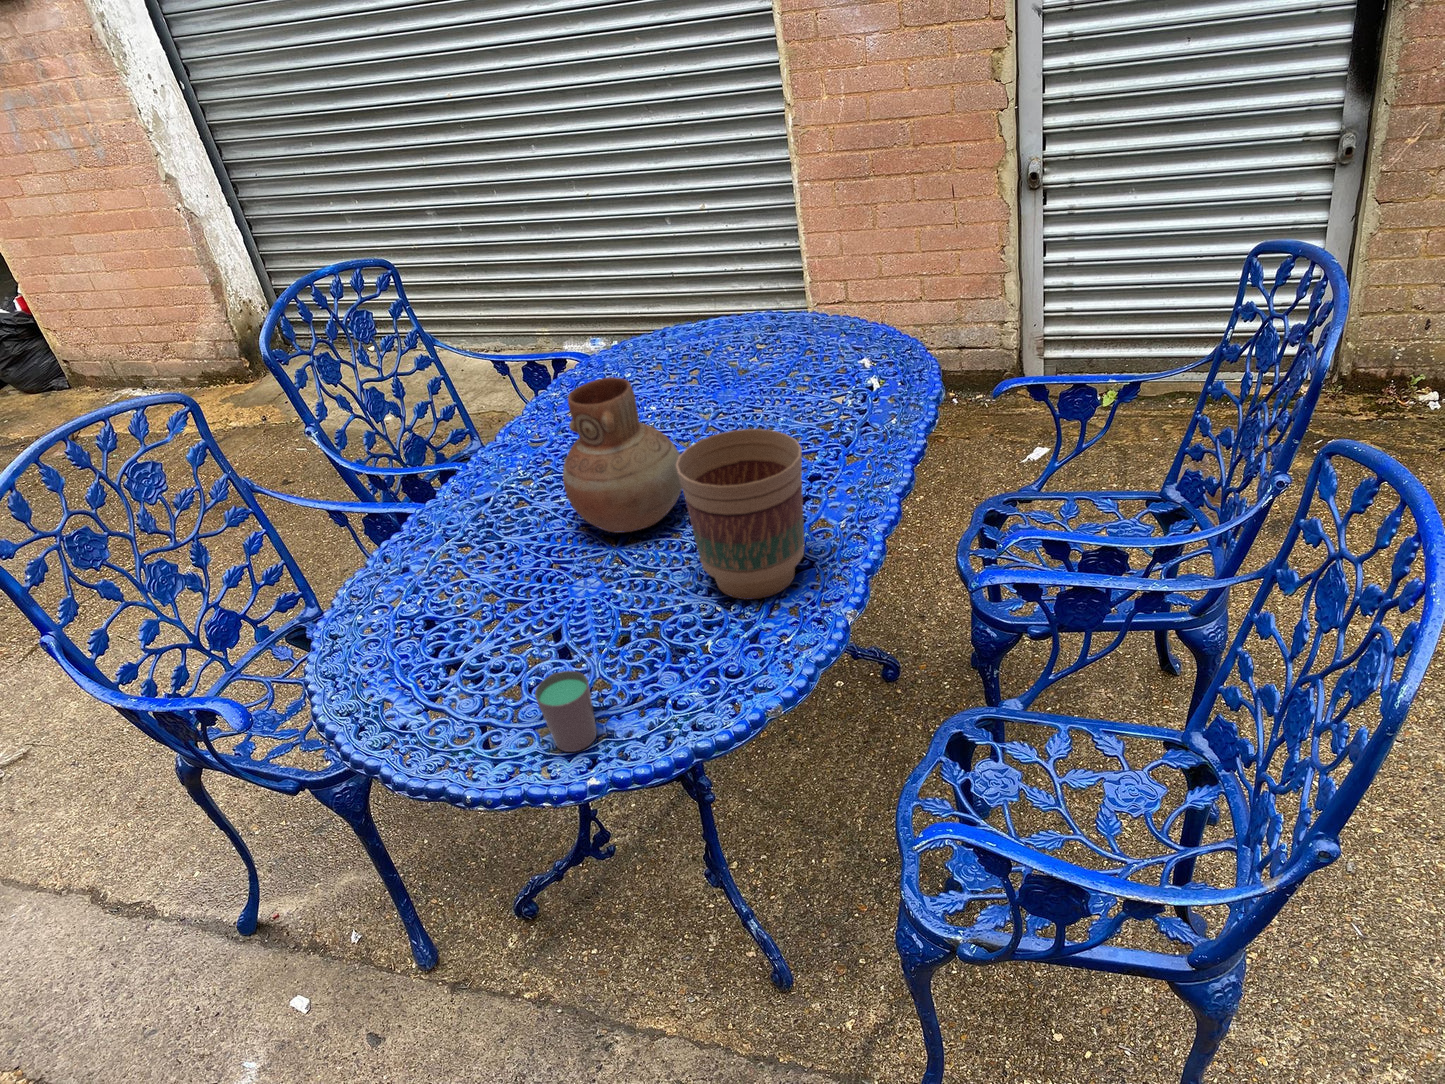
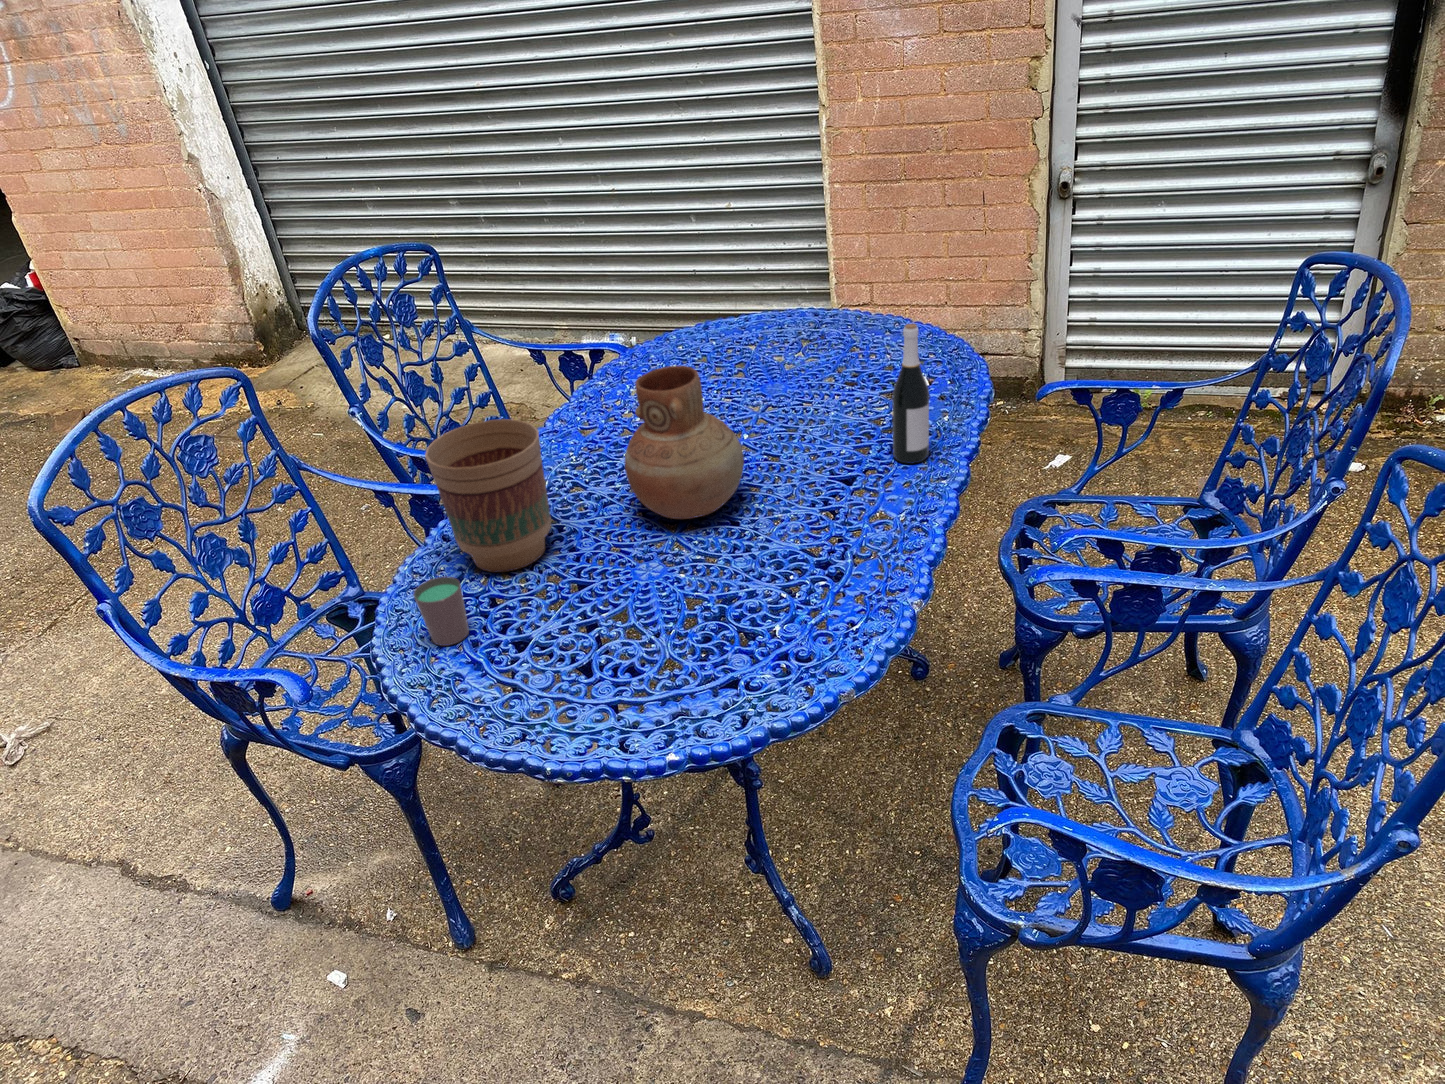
wine bottle: none [835,326,875,468] -> present [892,324,929,464]
flower pot: present [675,429,804,600] -> present [425,419,551,572]
cup: present [535,671,597,752] -> present [414,577,469,646]

